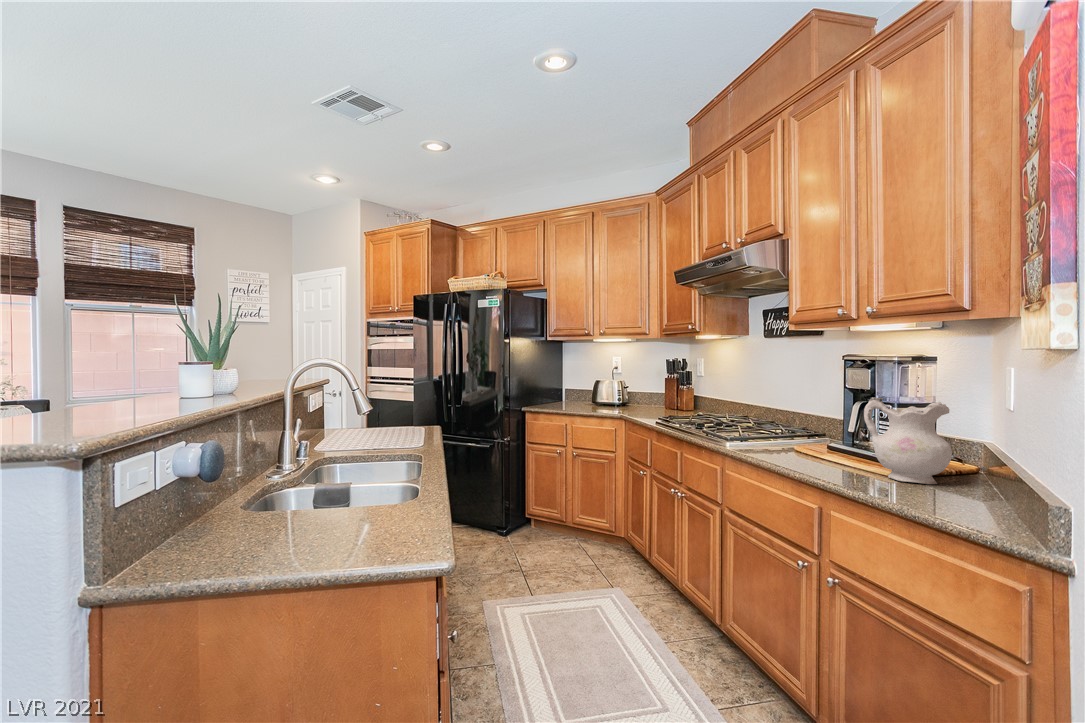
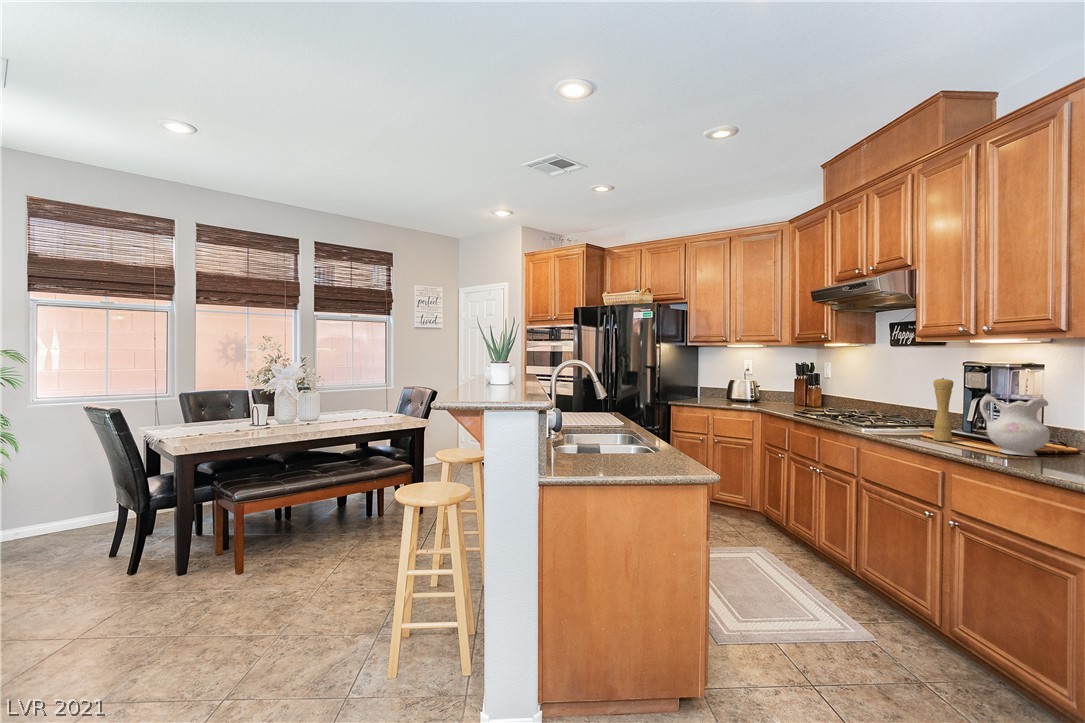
pepper mill: none [807,377,831,460] -> present [933,378,954,441]

